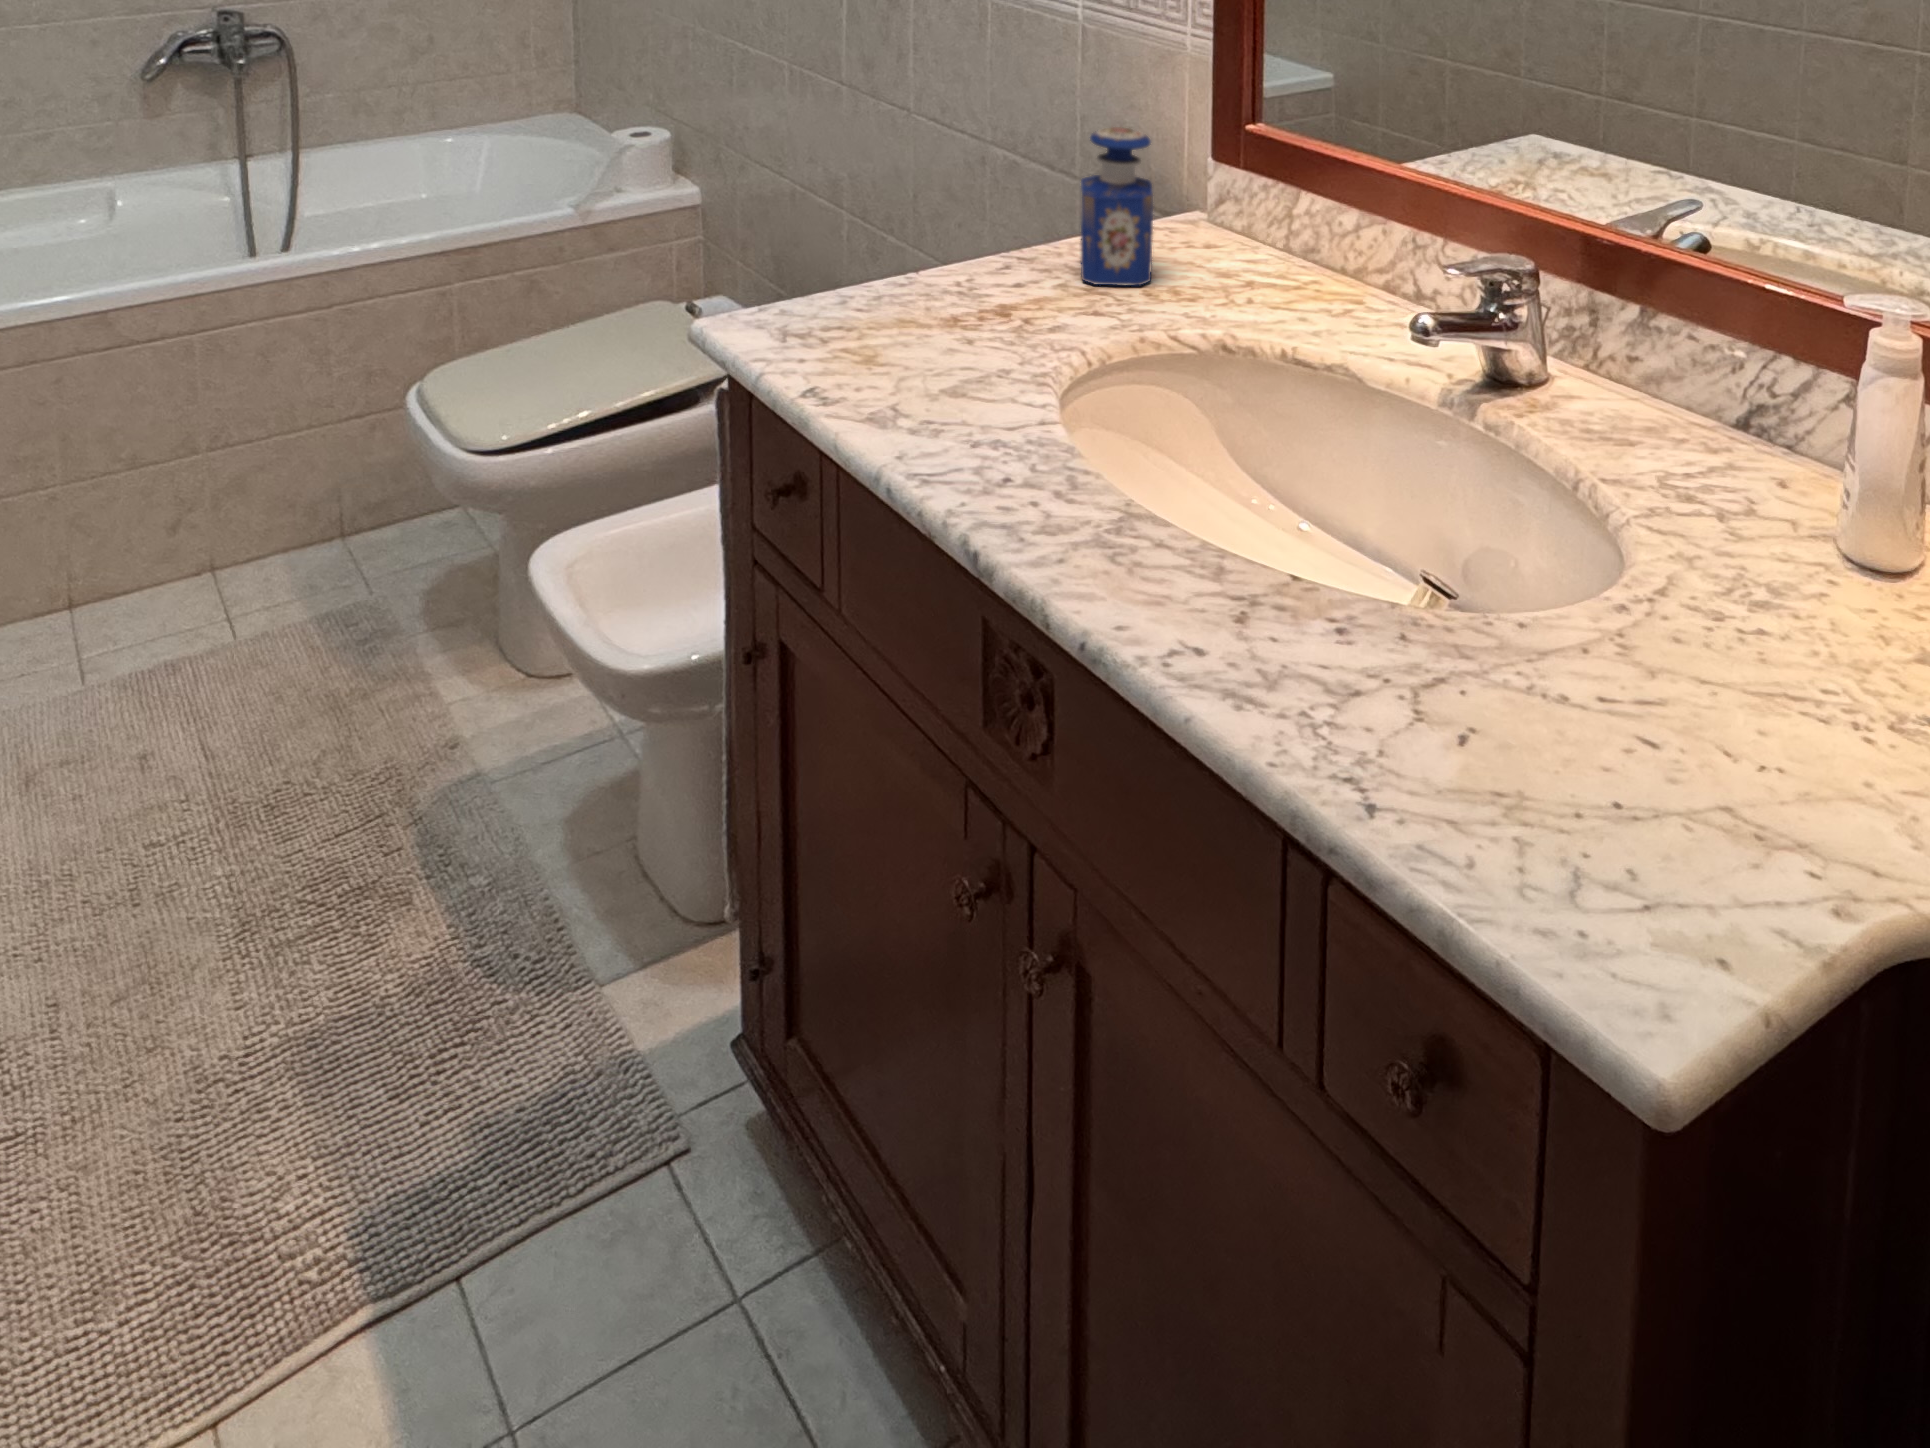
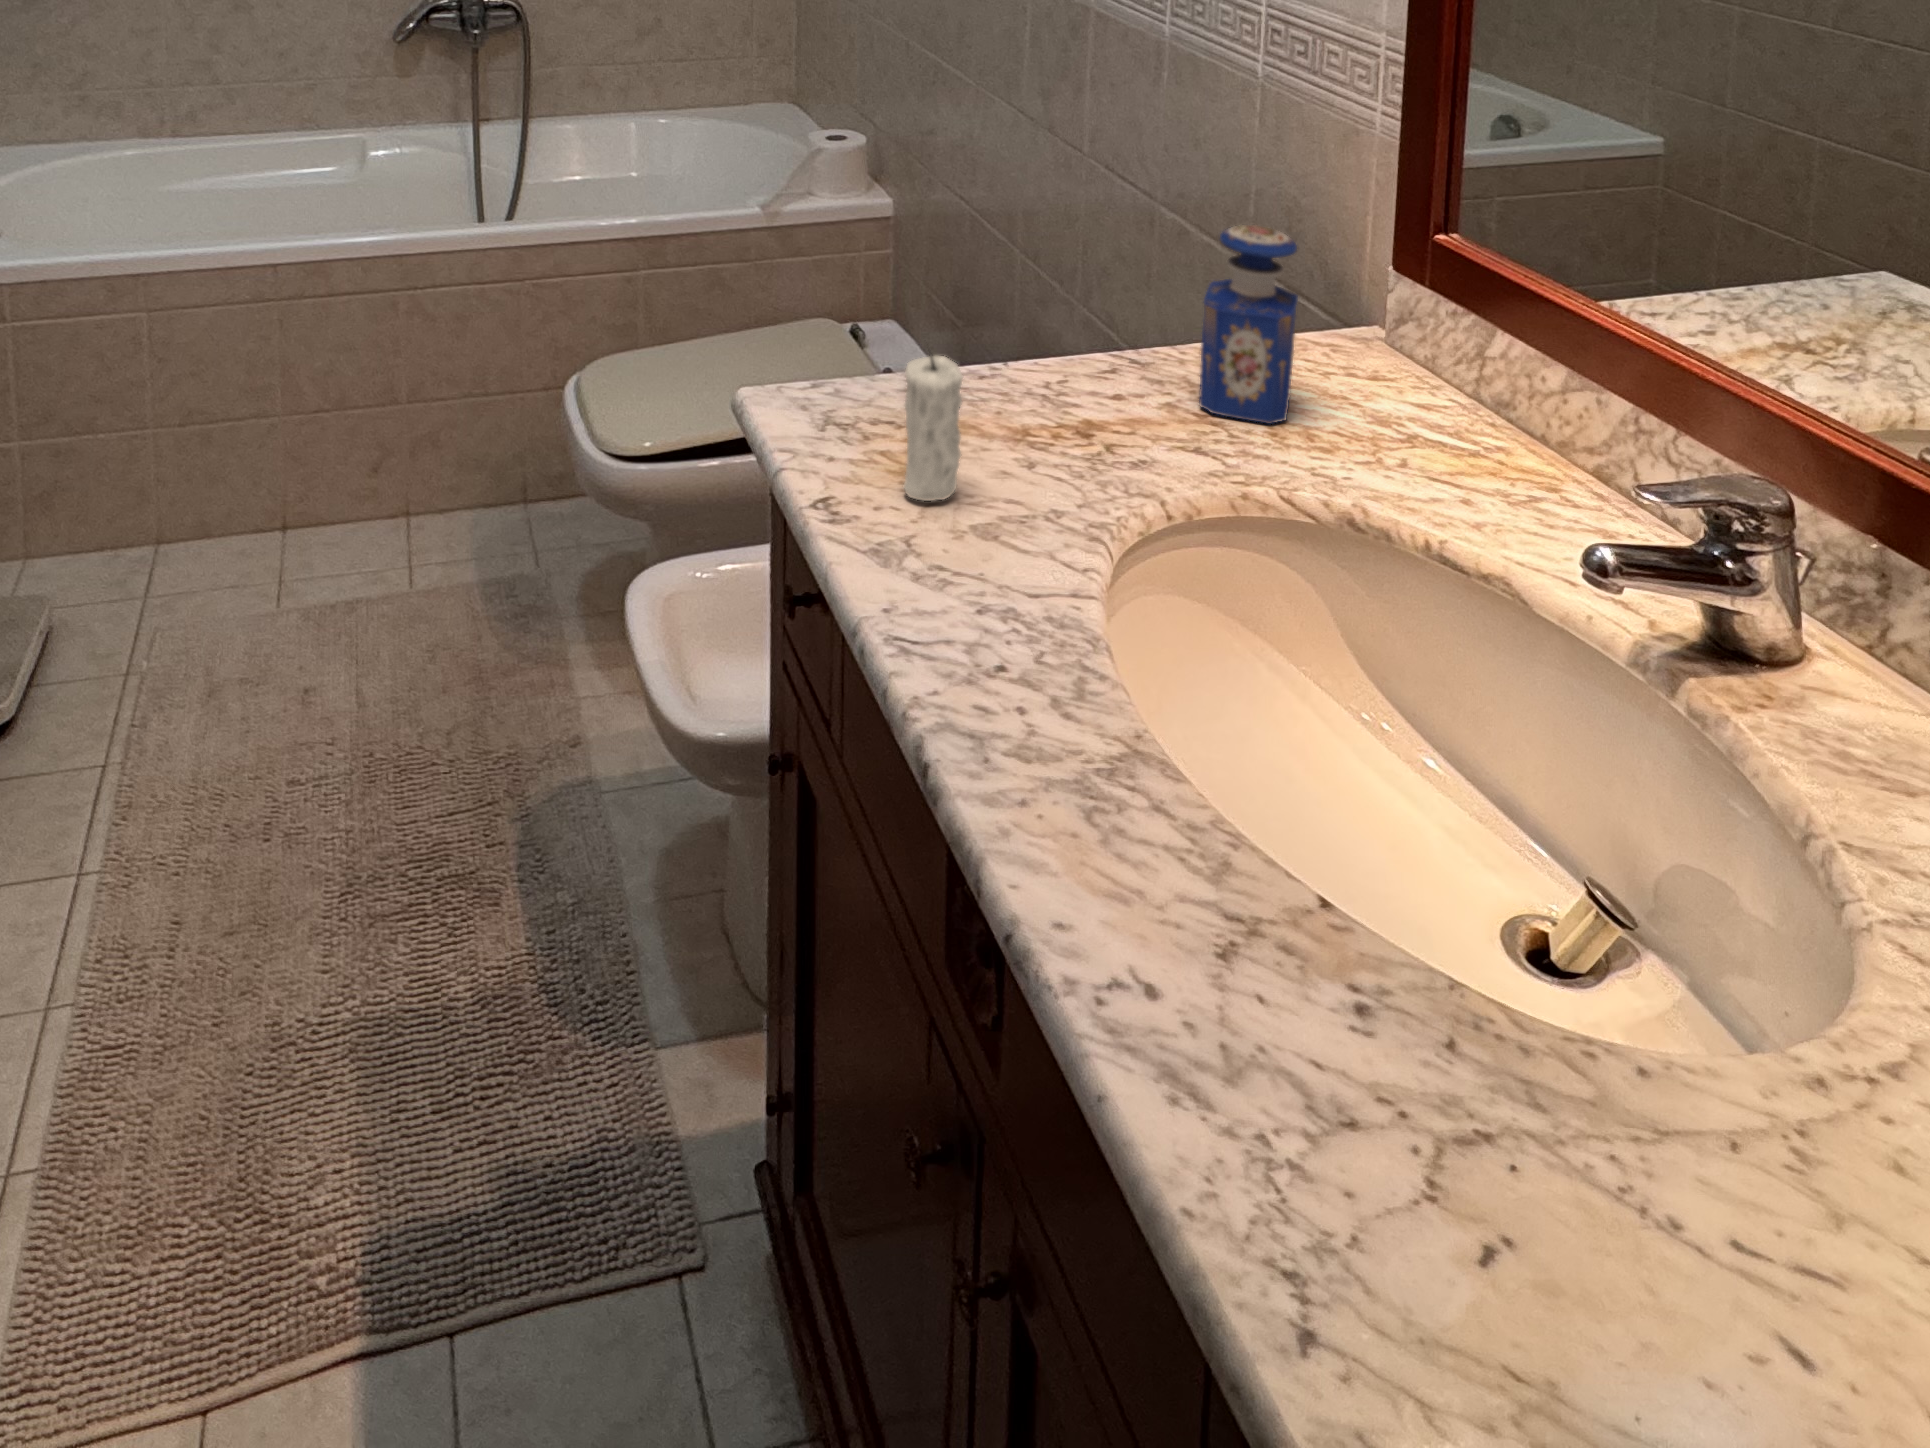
candle: none [873,235,924,377] -> present [903,355,963,501]

